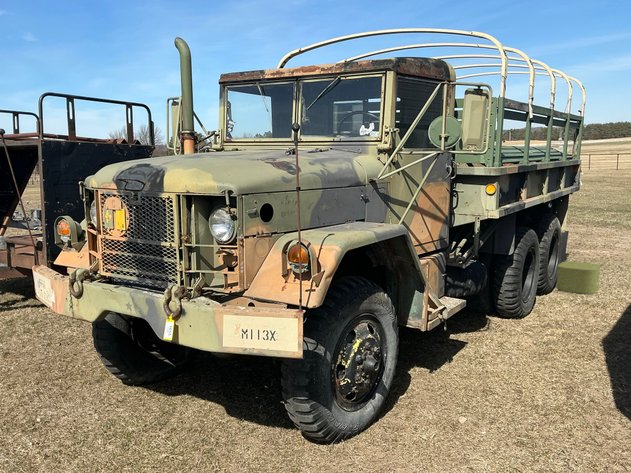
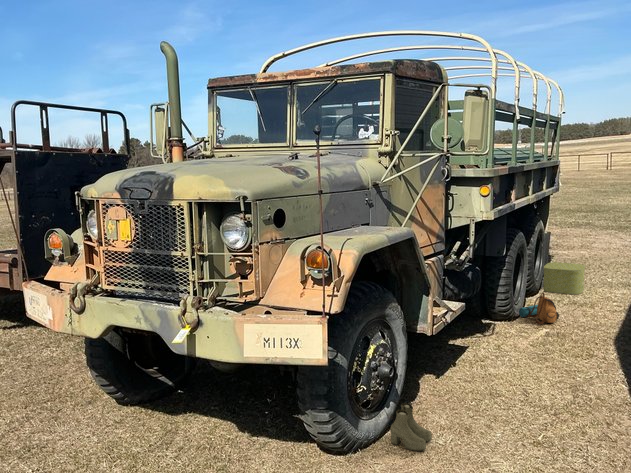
backpack: none [527,292,568,323] -> present [519,293,559,324]
boots: none [374,397,415,445] -> present [390,403,432,451]

